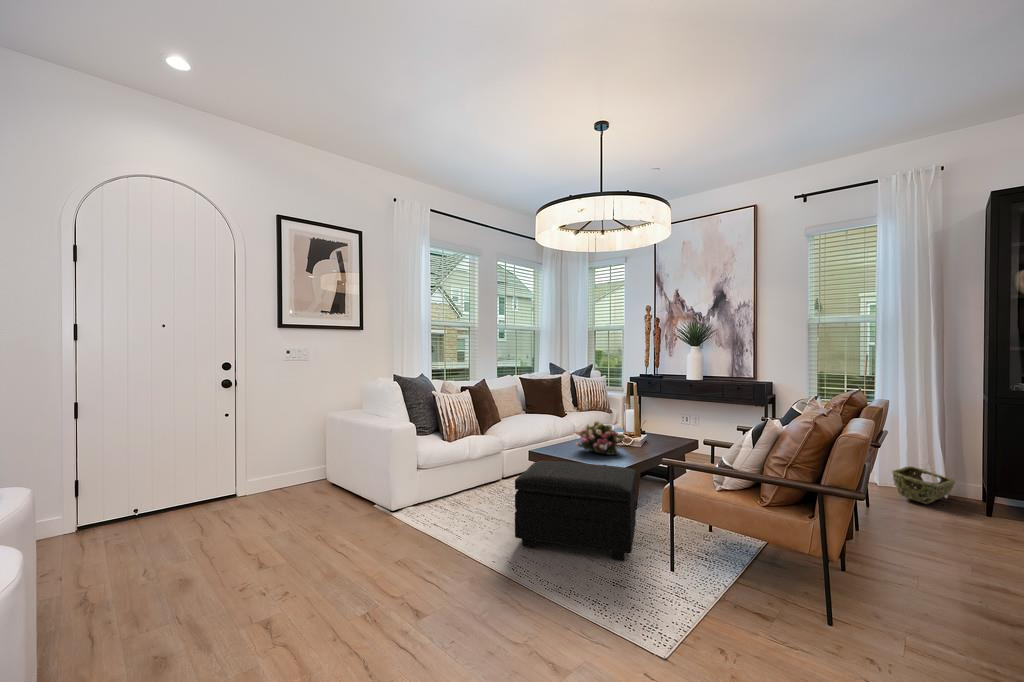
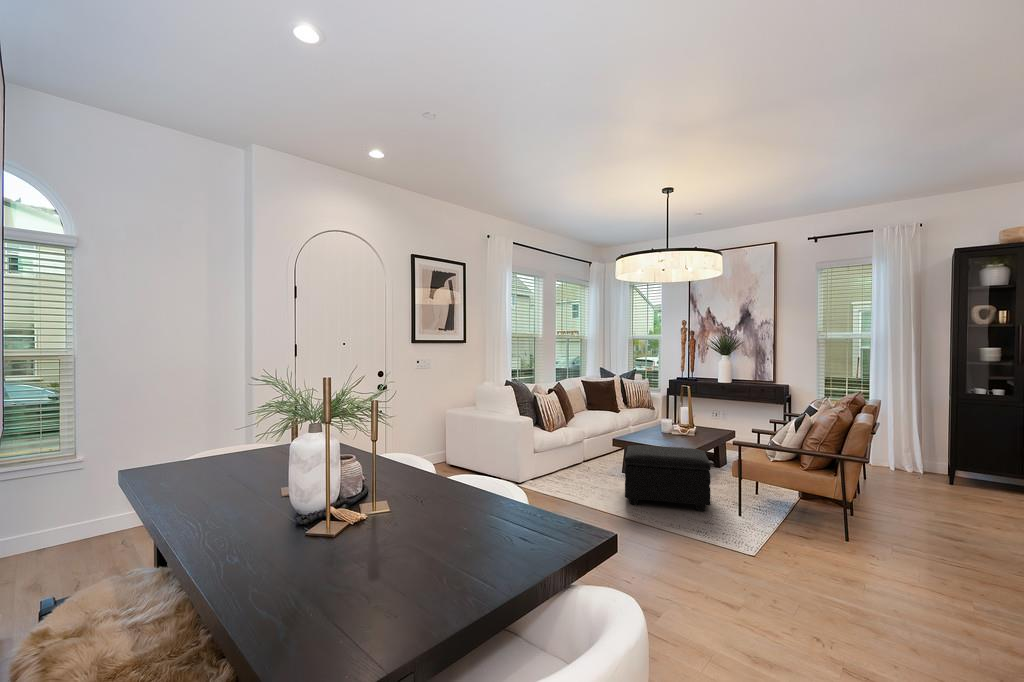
flower arrangement: present [575,421,625,455] -> none [651,416,689,441]
woven basket: present [892,466,955,504] -> none [882,450,928,477]

